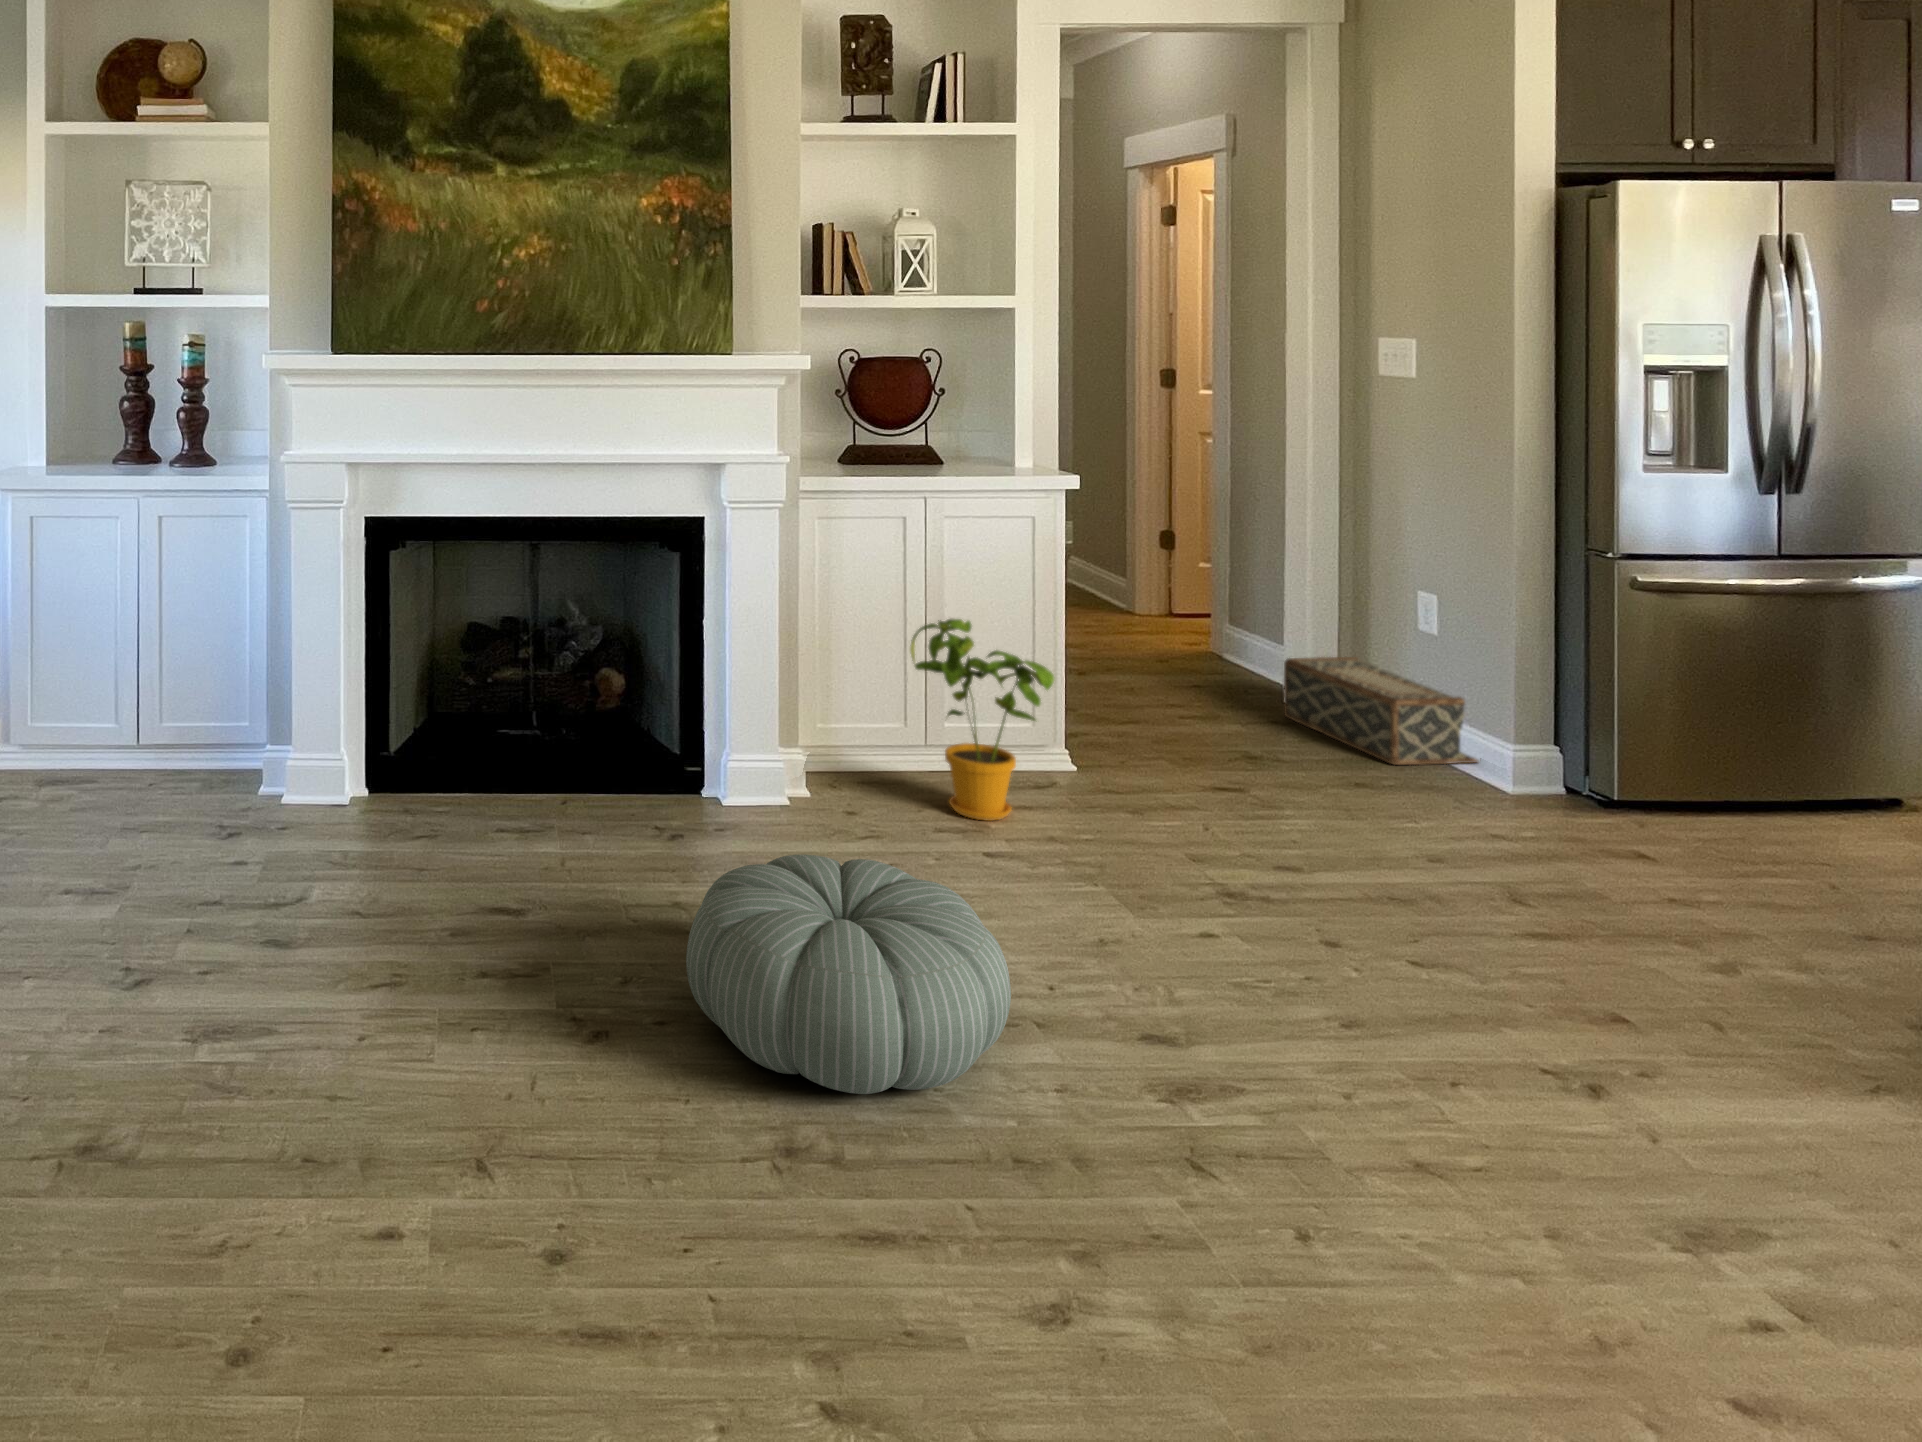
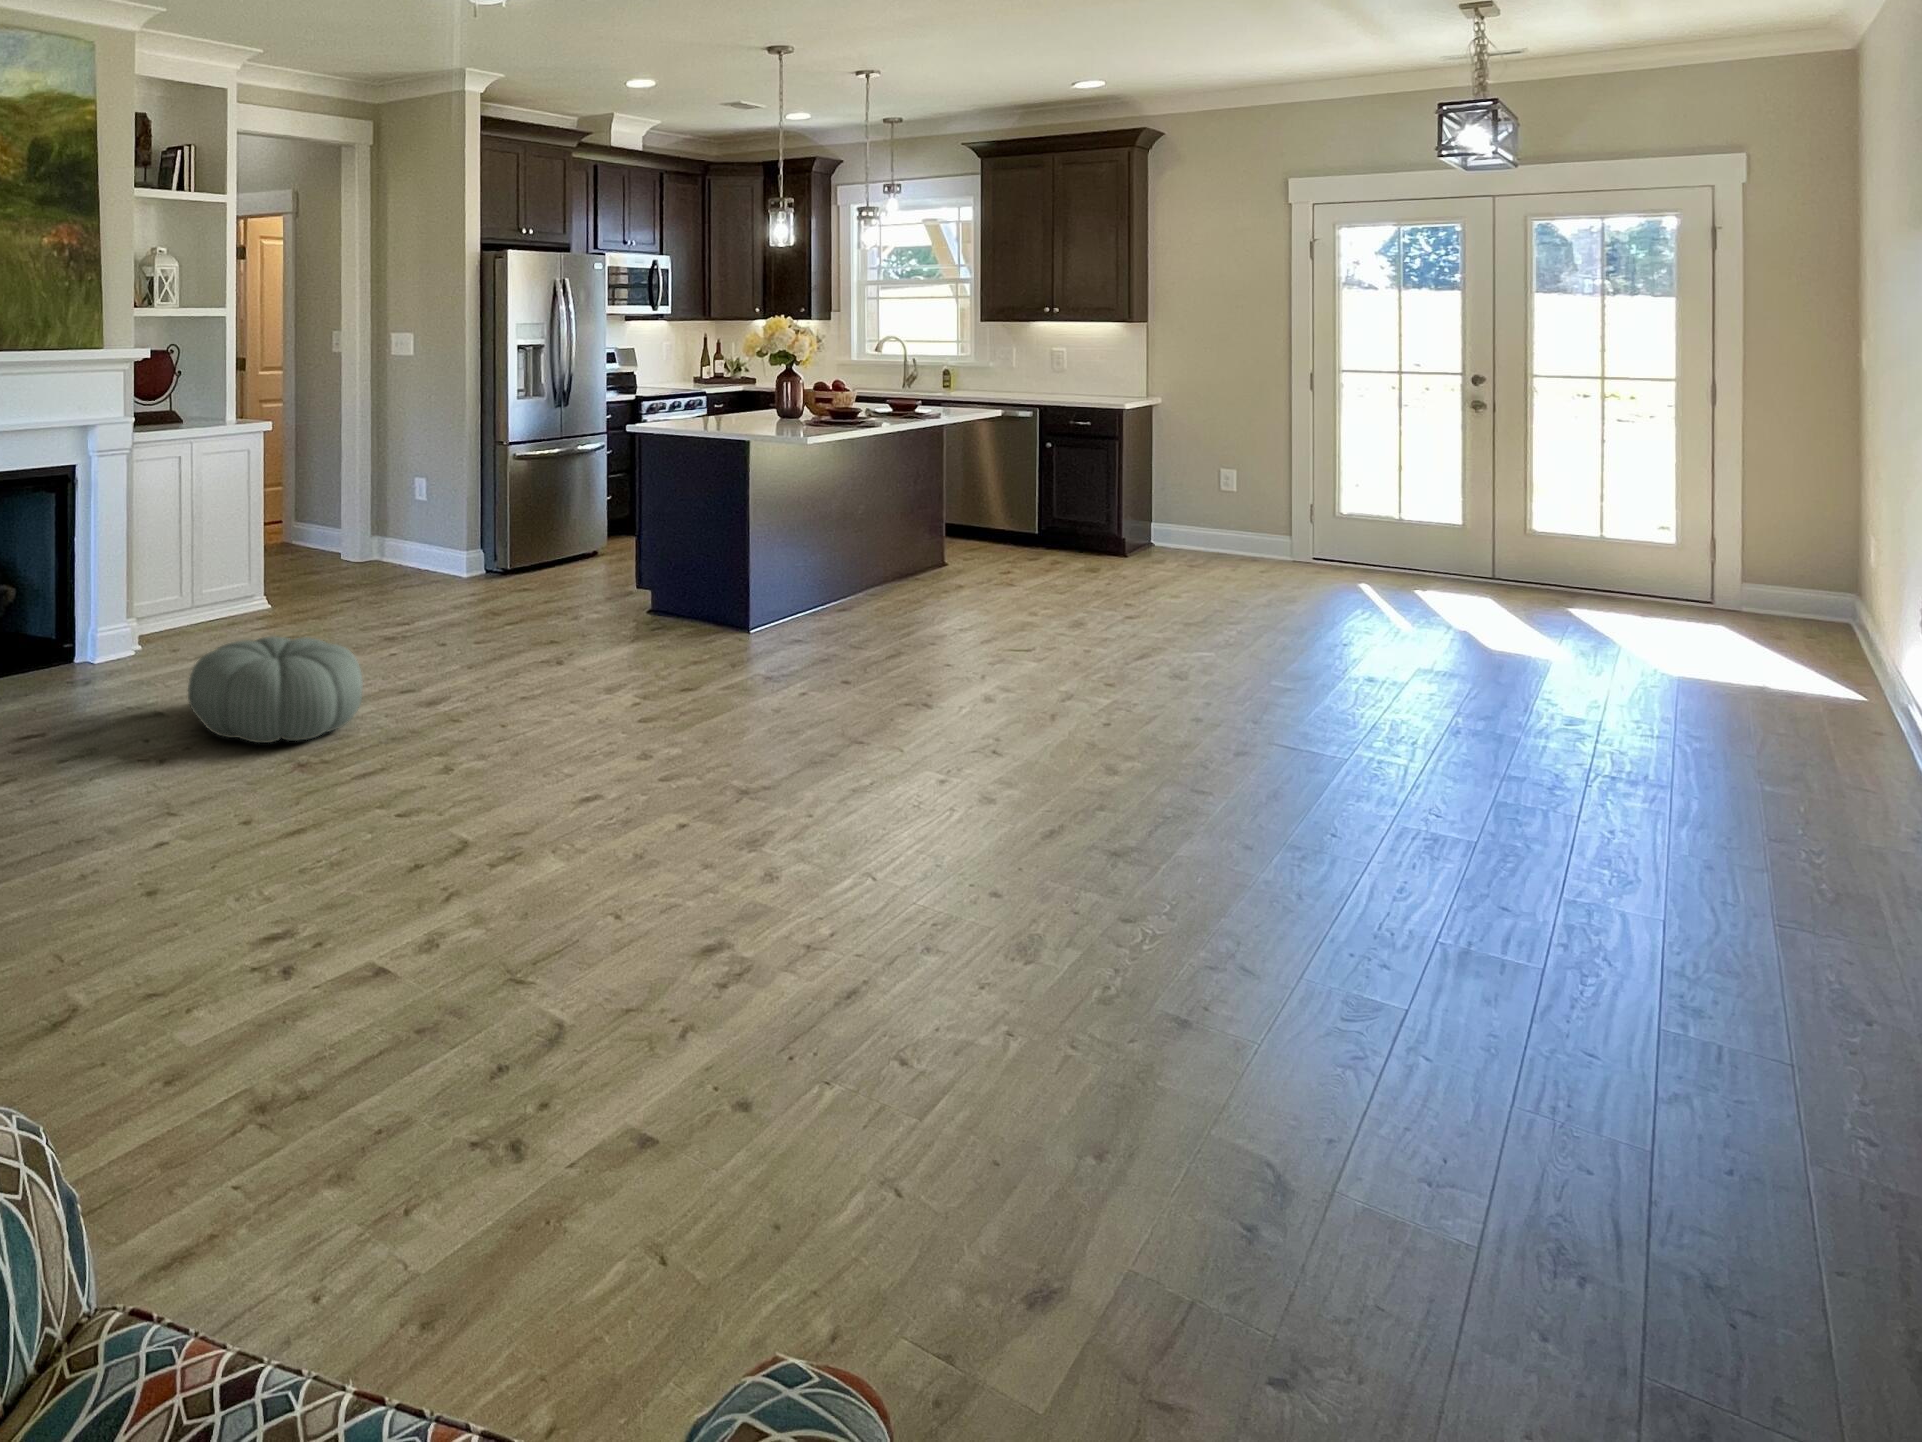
house plant: present [910,619,1054,820] -> none [194,512,289,638]
woven basket: present [1284,657,1479,765] -> none [349,525,449,577]

